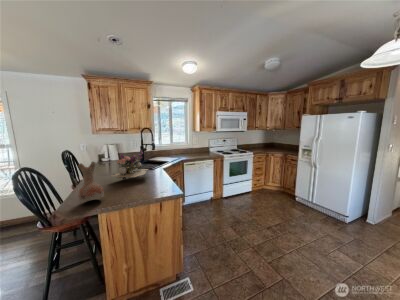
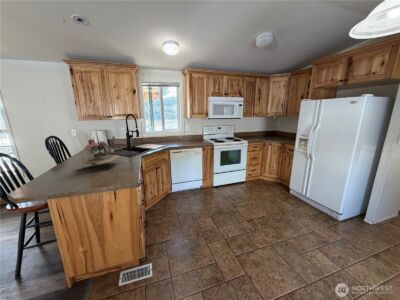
vase: present [78,162,104,203] -> none [26,147,56,187]

